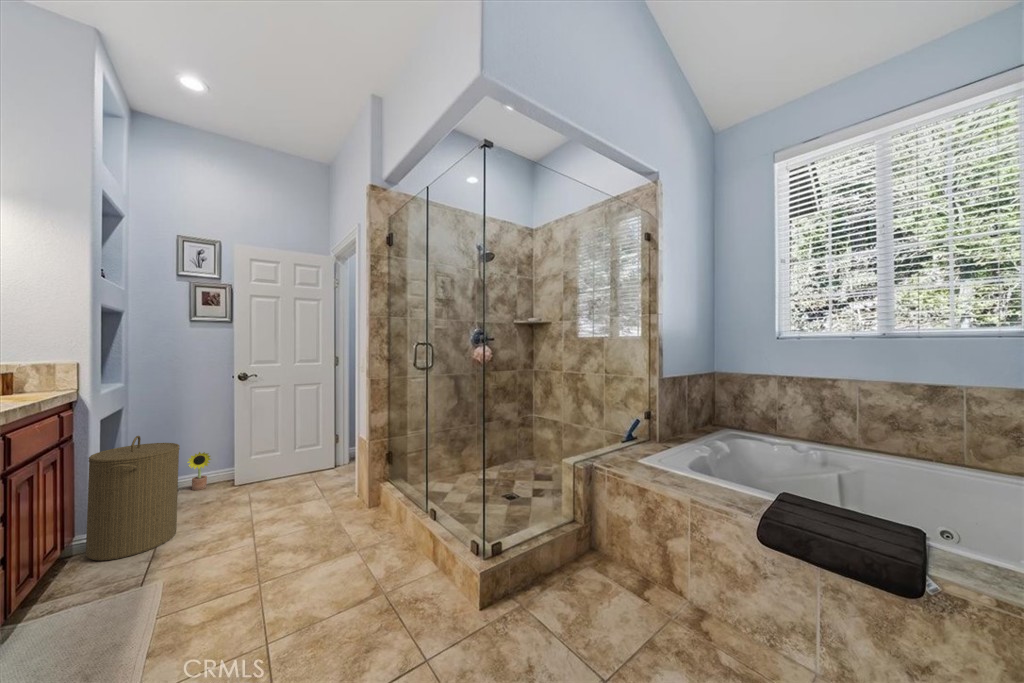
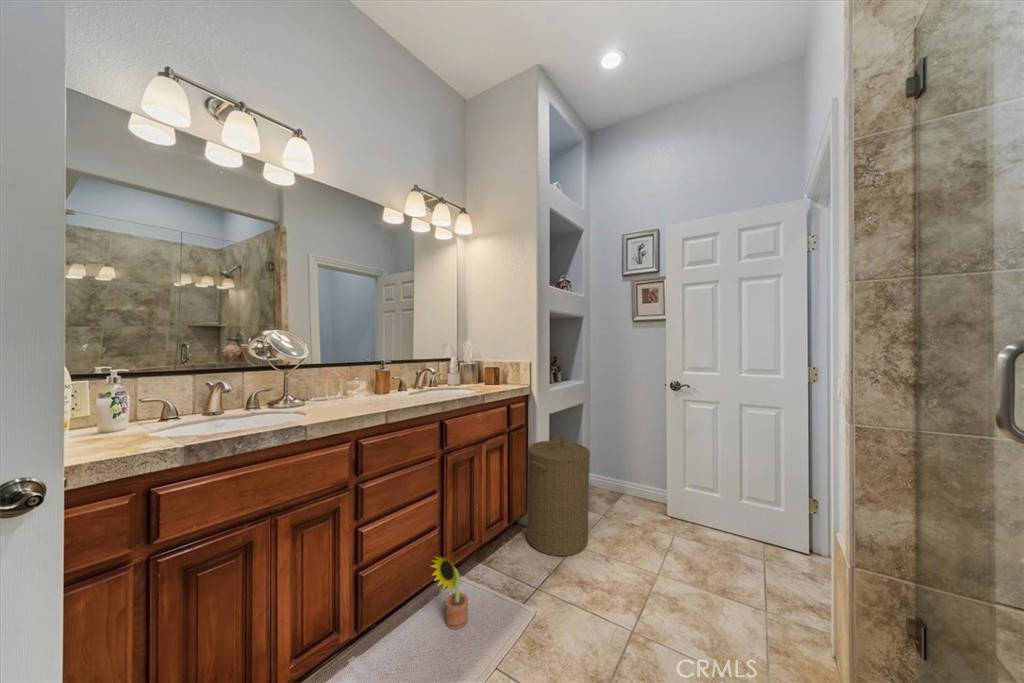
decorative plant: present [187,452,211,490] -> present [431,557,468,629]

